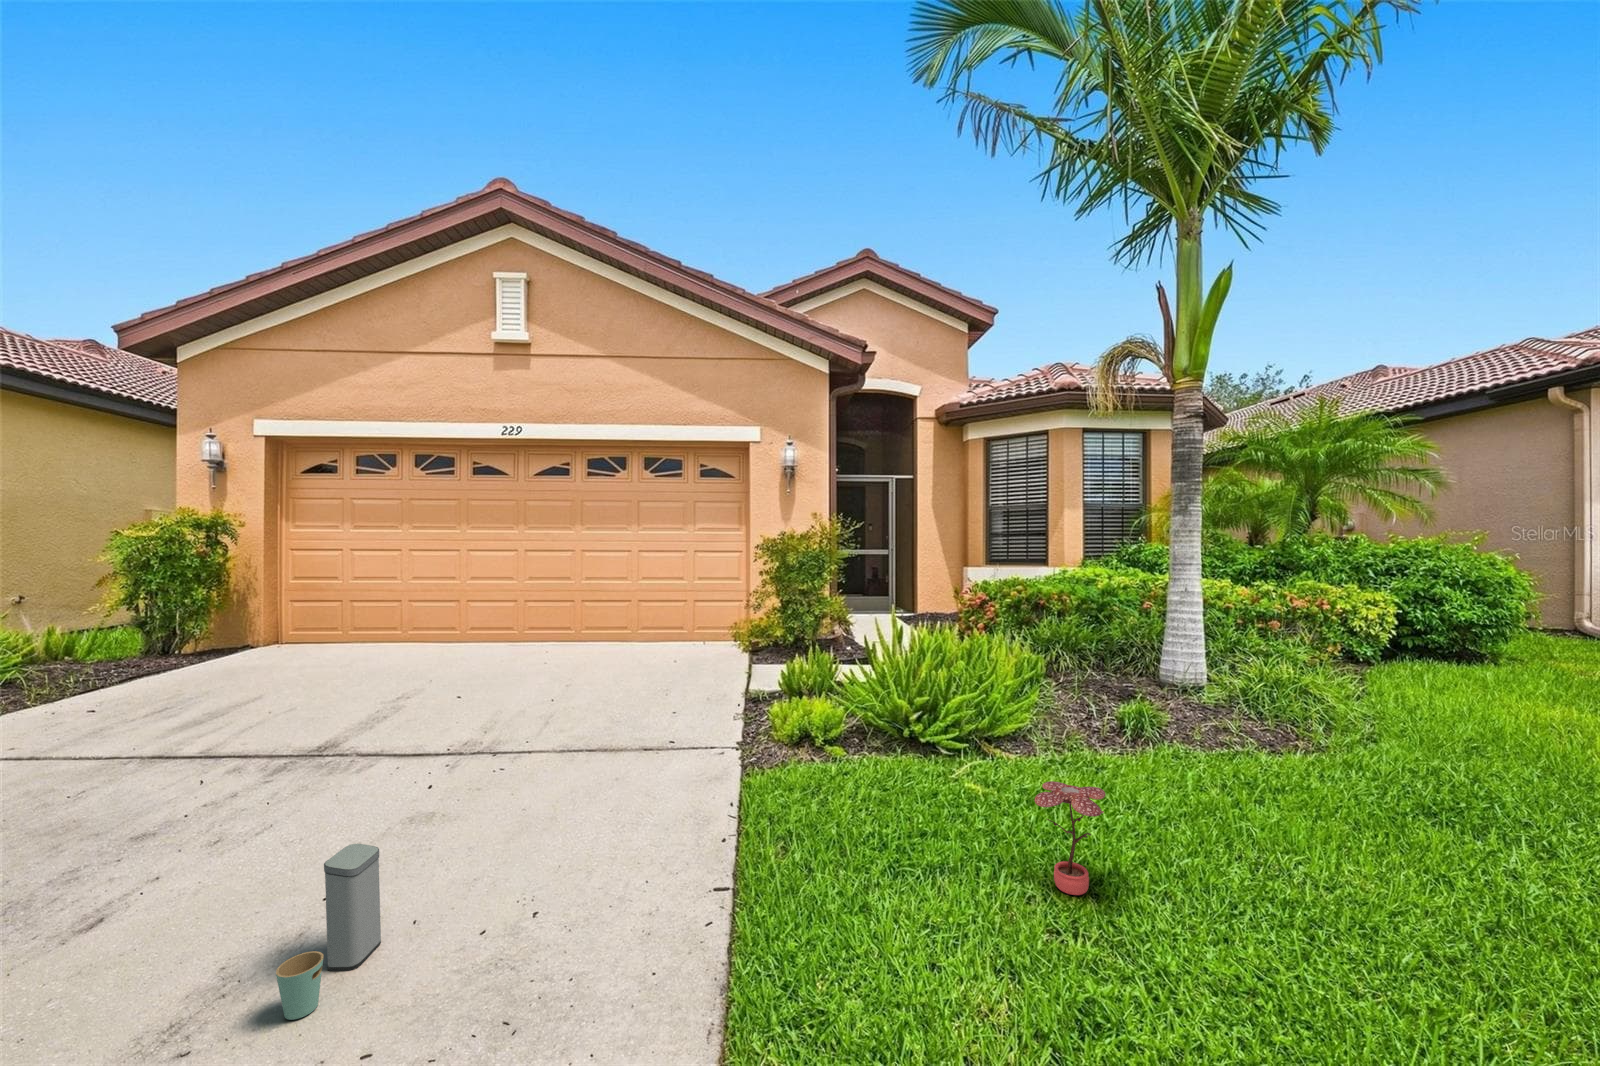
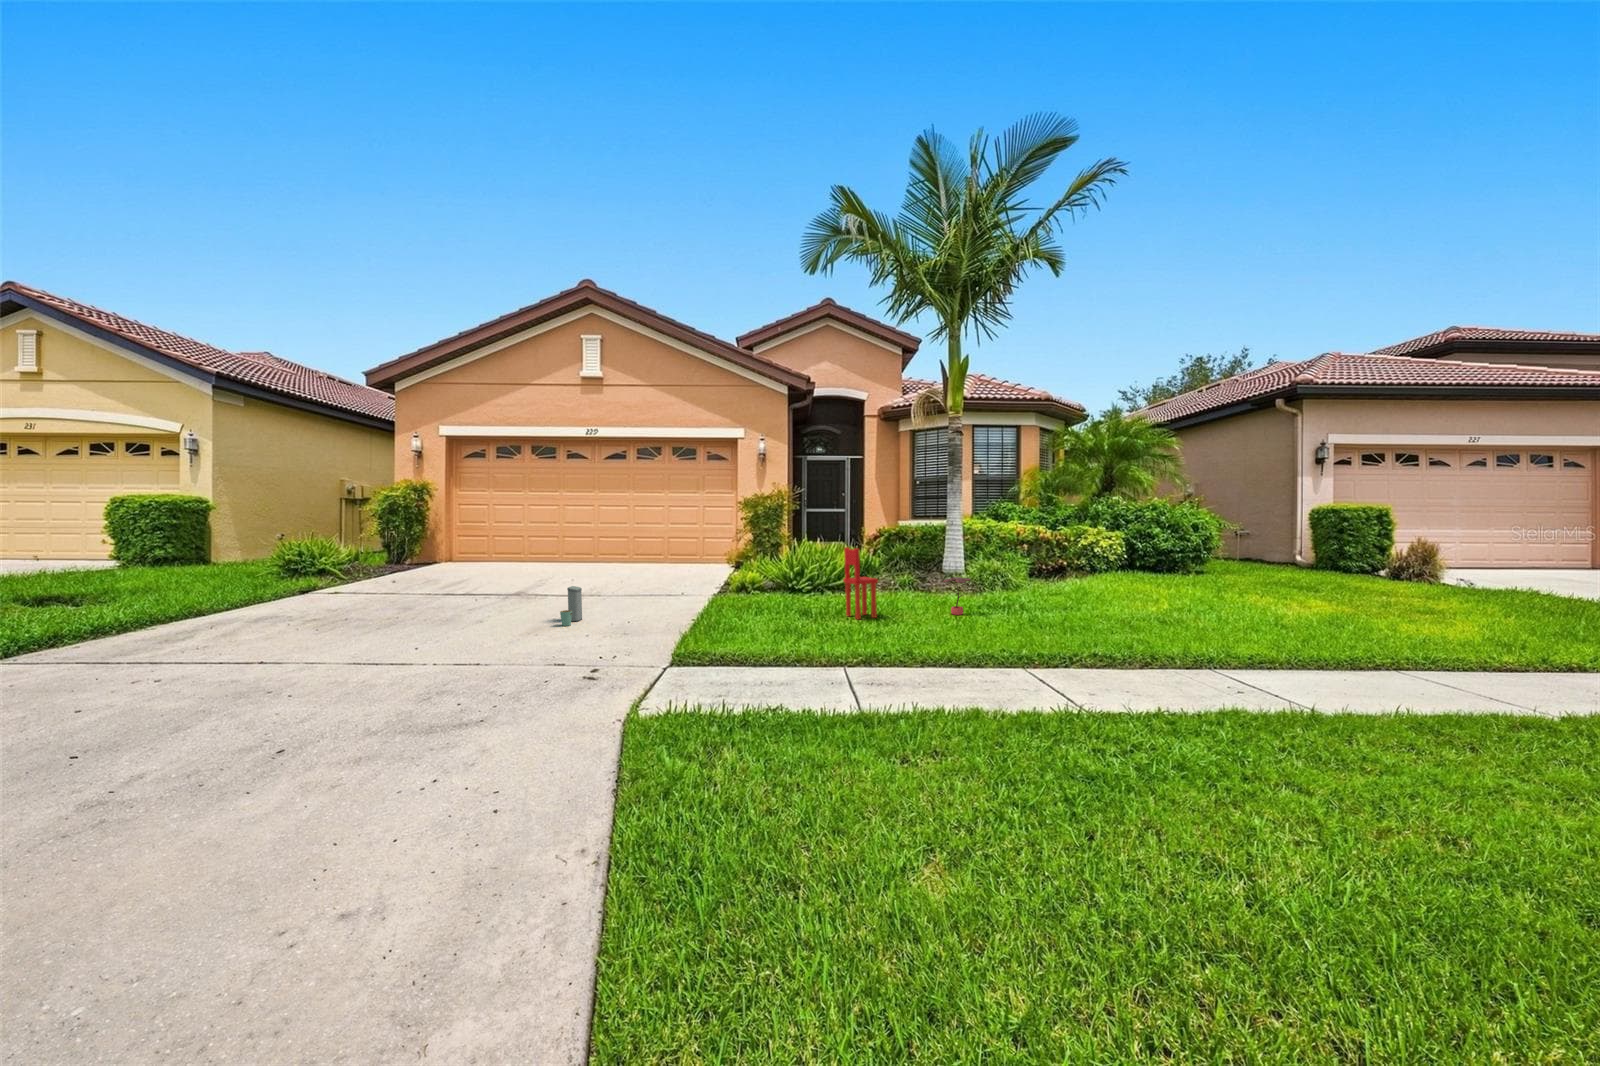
chair: none [1169,722,1293,967] -> present [843,547,878,619]
potted plant: present [1035,781,1105,895] -> present [943,577,971,615]

